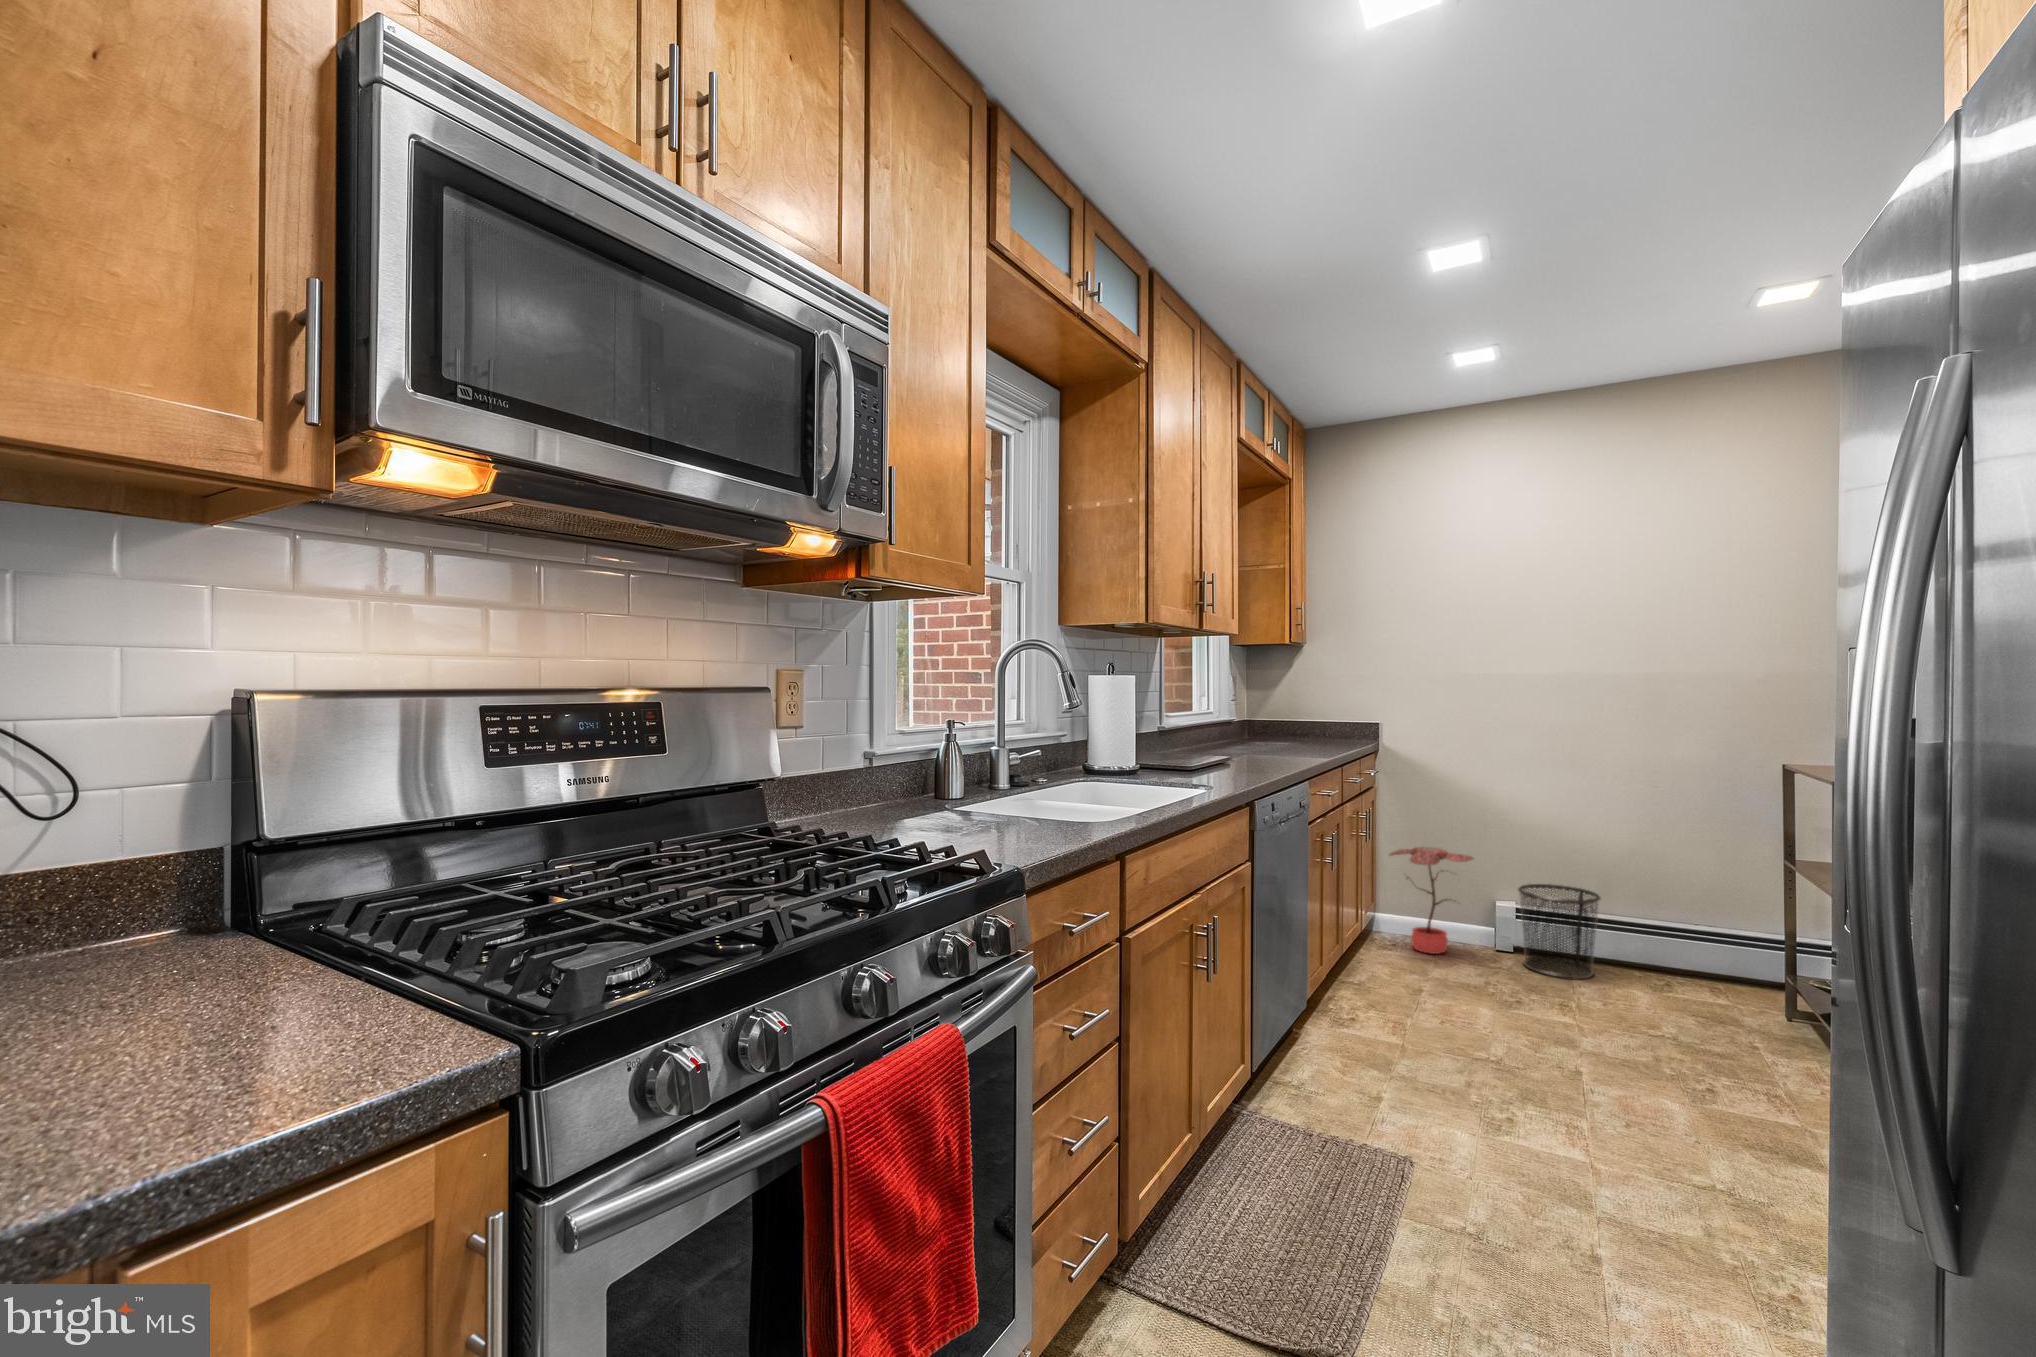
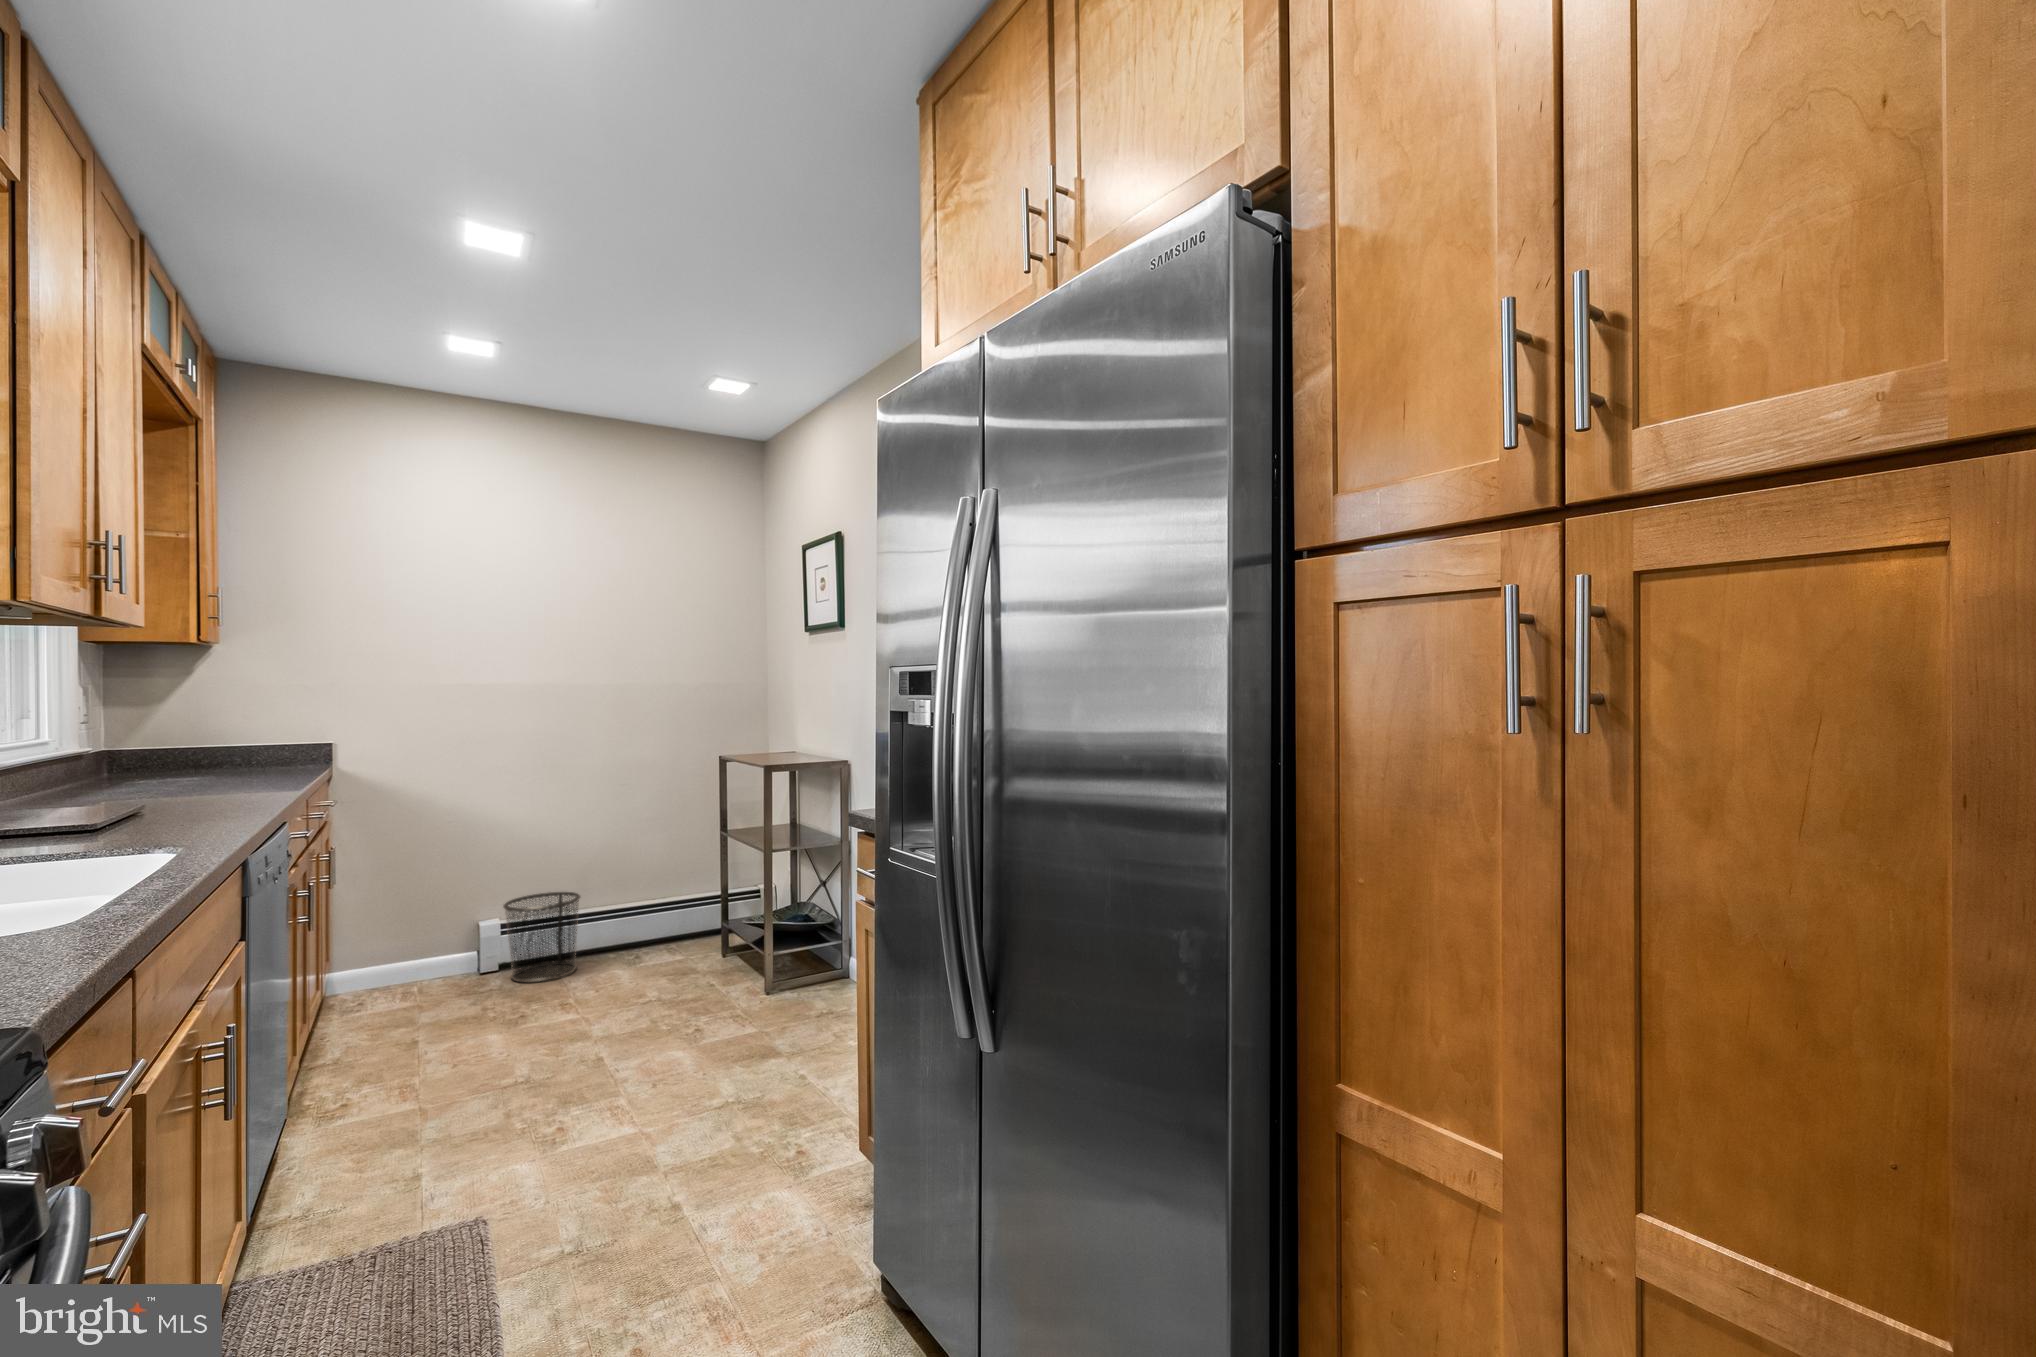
potted plant: present [1389,847,1473,954] -> none [352,885,456,1003]

